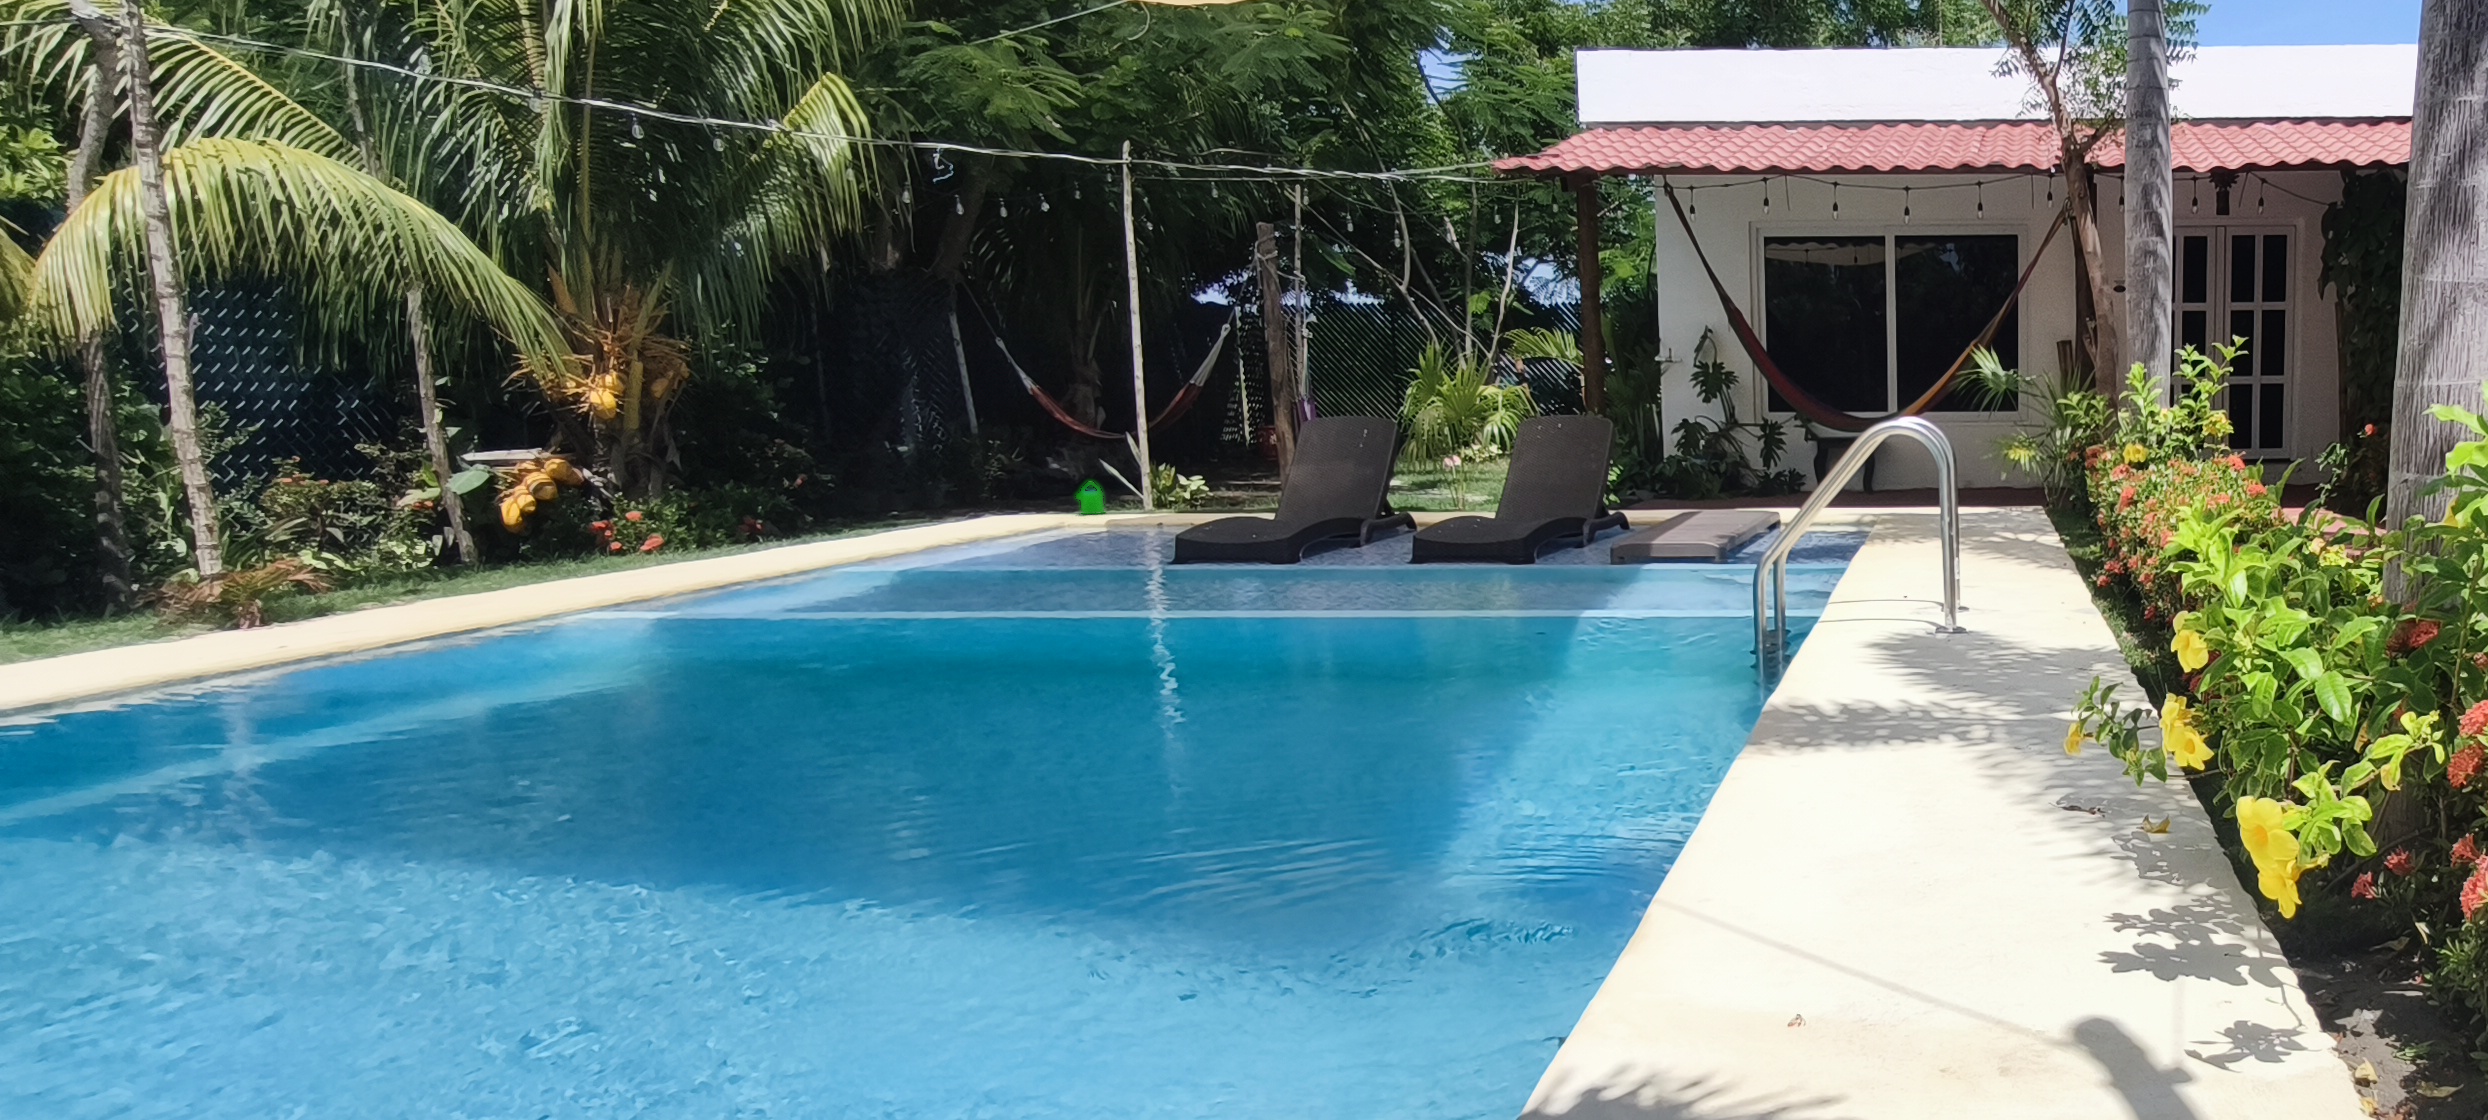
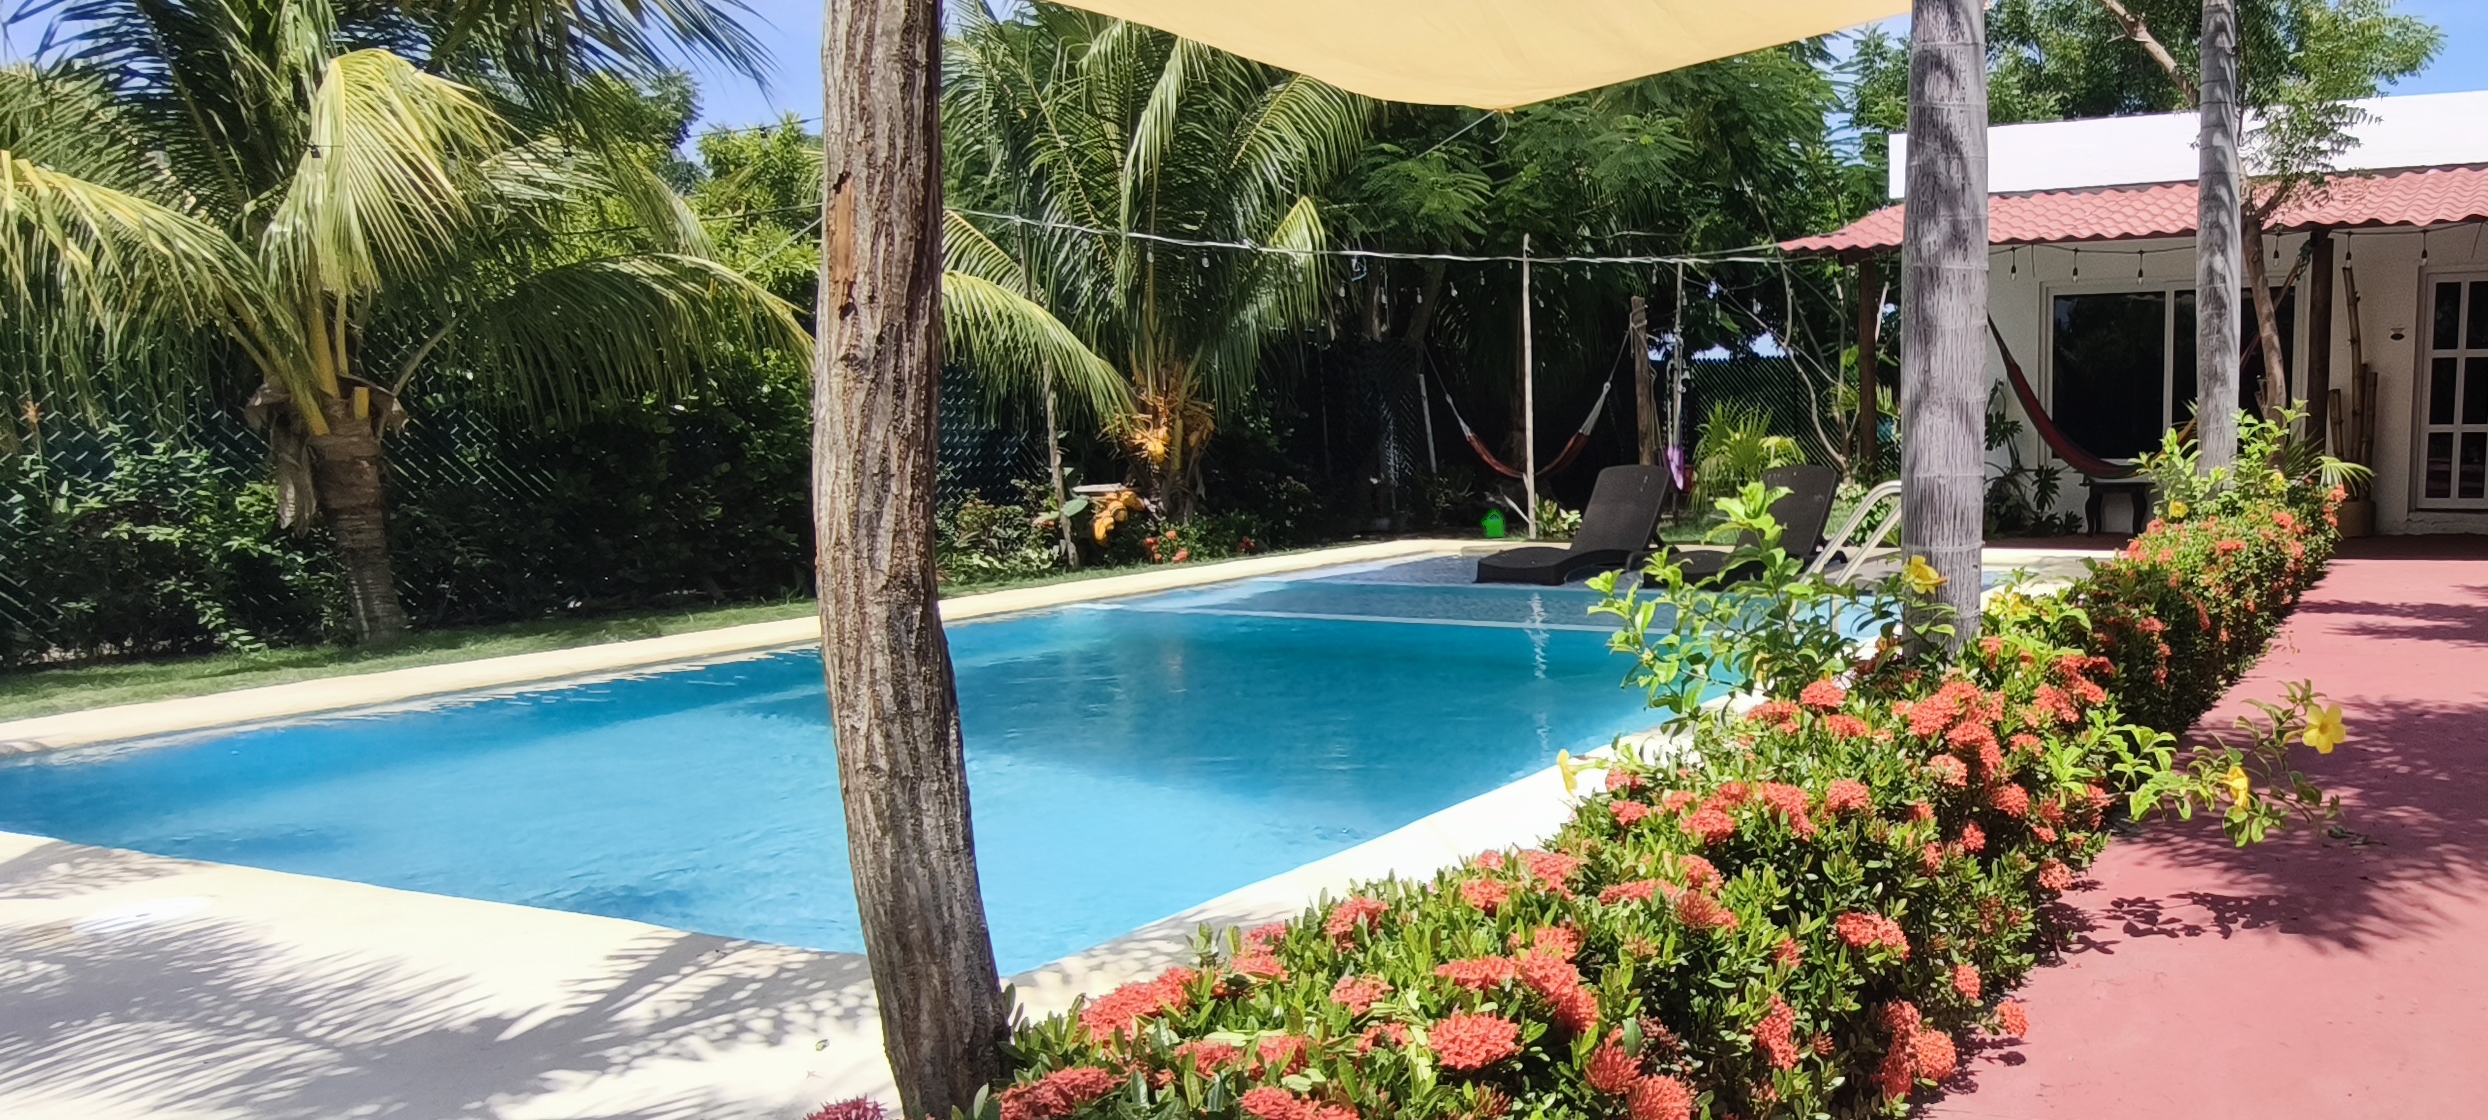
potted plant: none [908,432,946,507] -> present [1371,473,1391,531]

